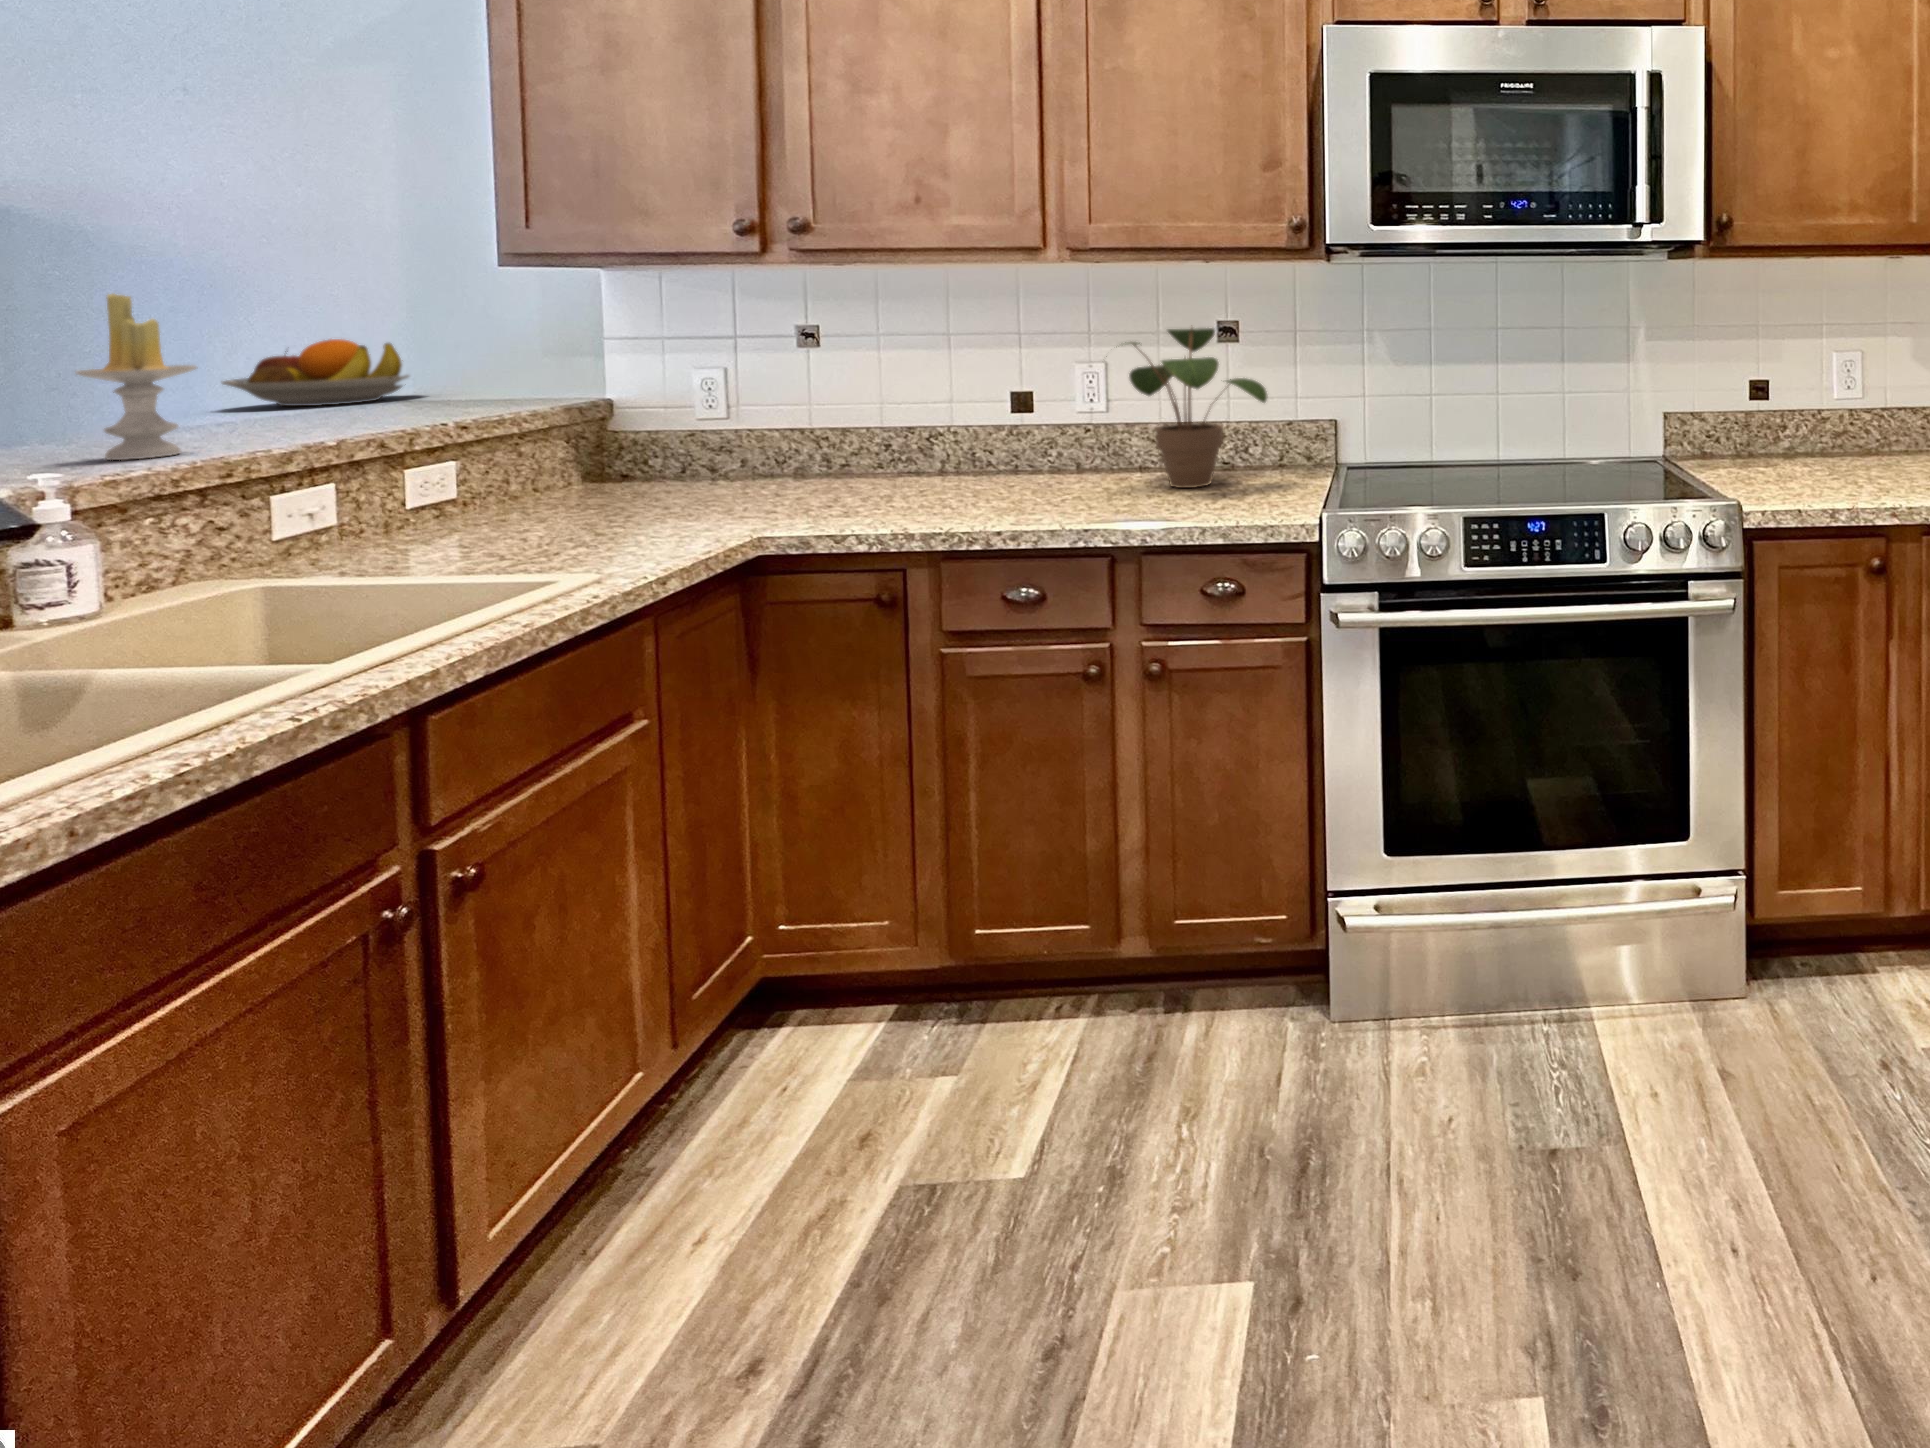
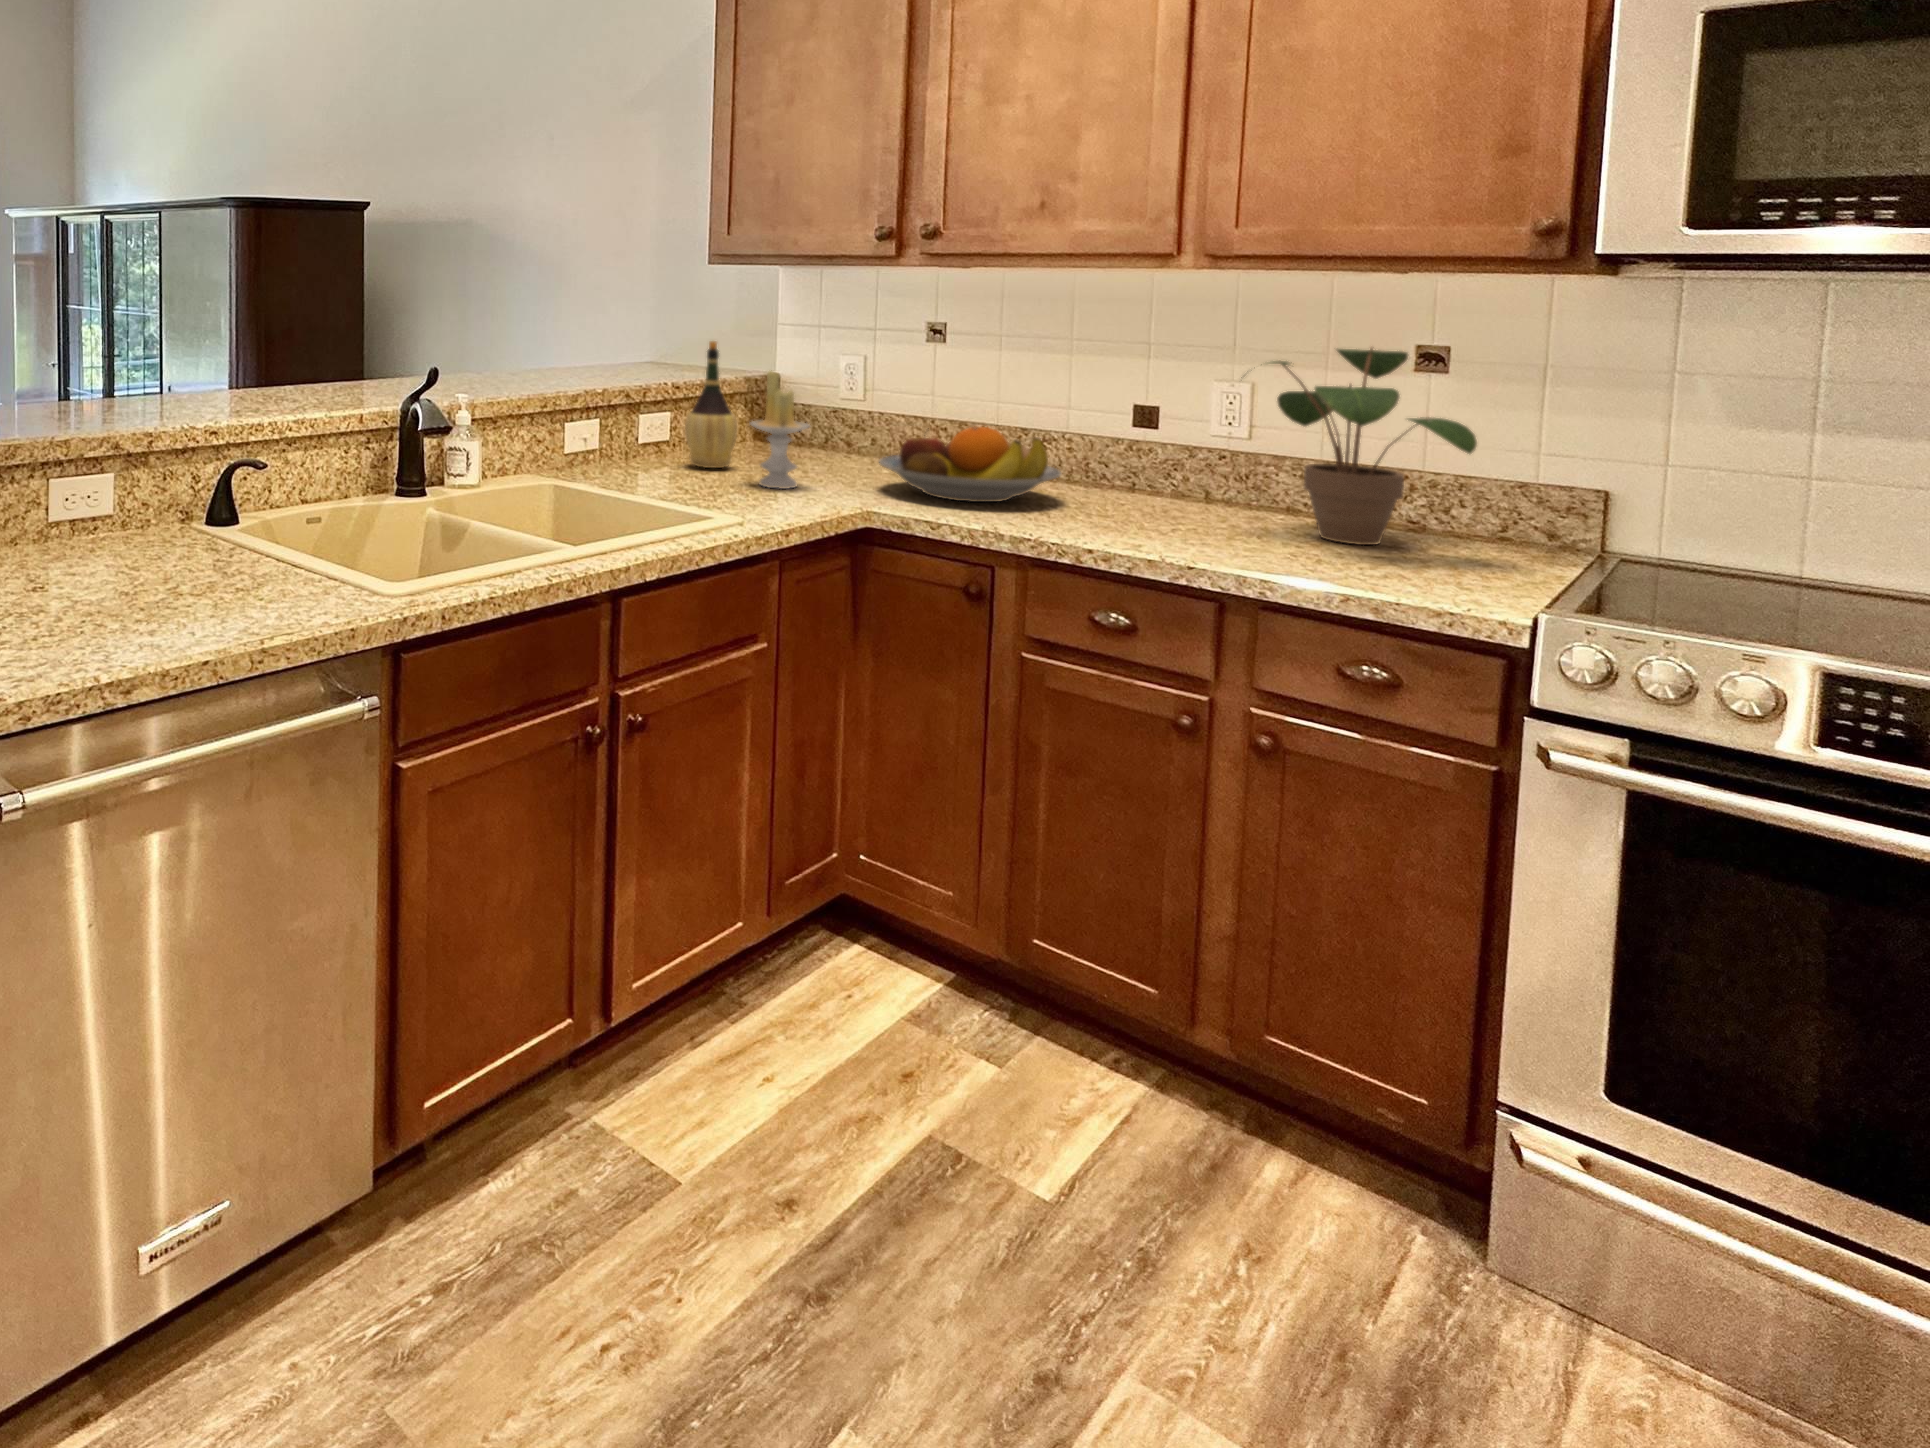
candle: present [76,294,196,460] -> present [750,370,809,489]
fruit bowl: present [222,339,409,406] -> present [879,426,1061,502]
wine bottle: none [486,363,567,524] -> present [685,341,737,468]

